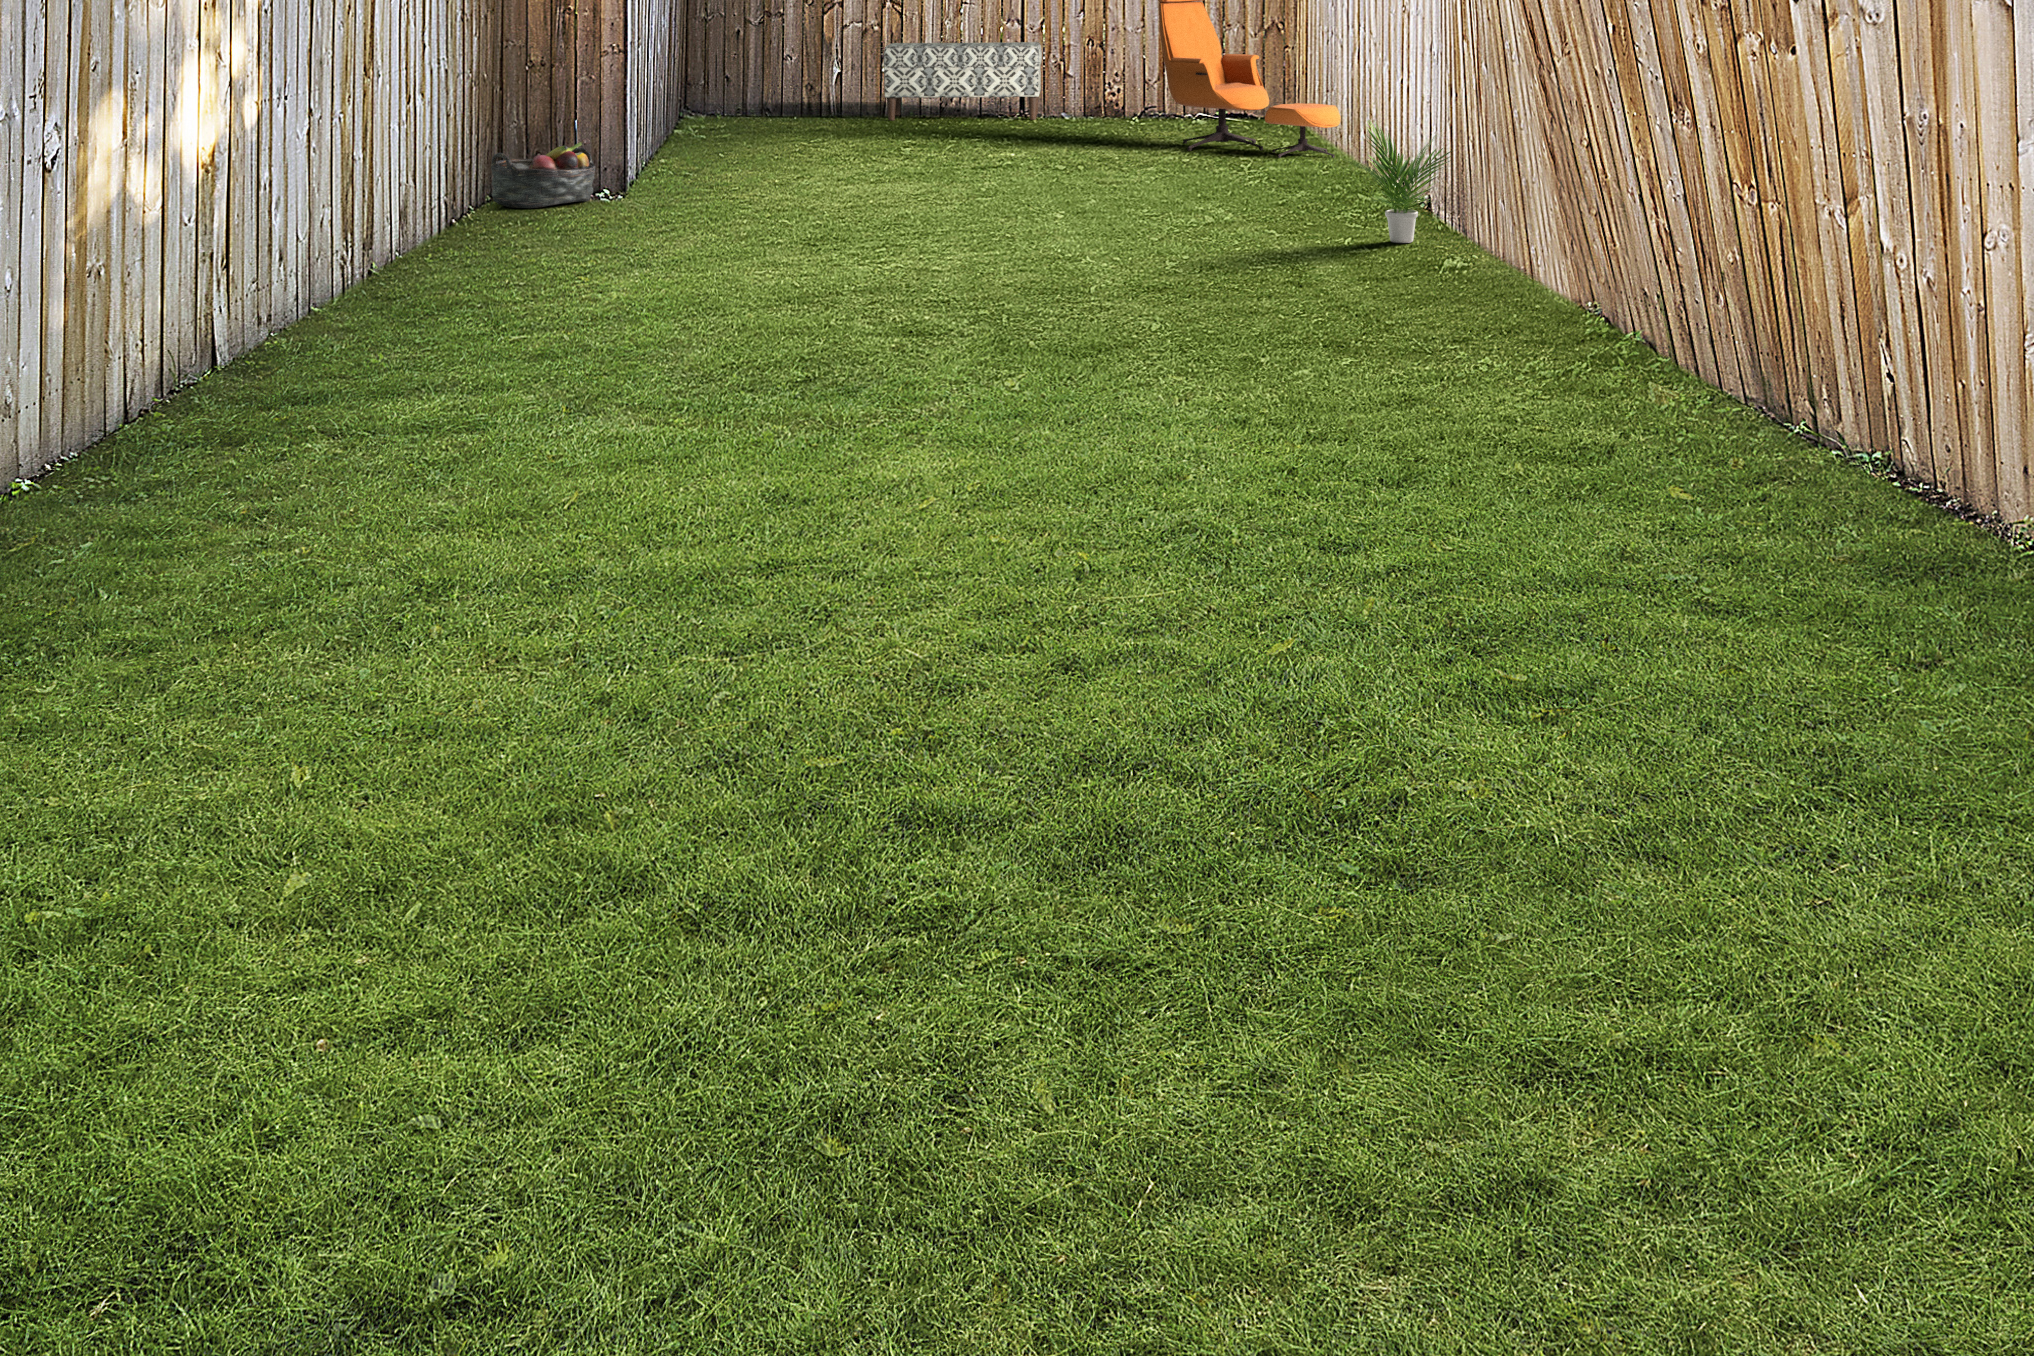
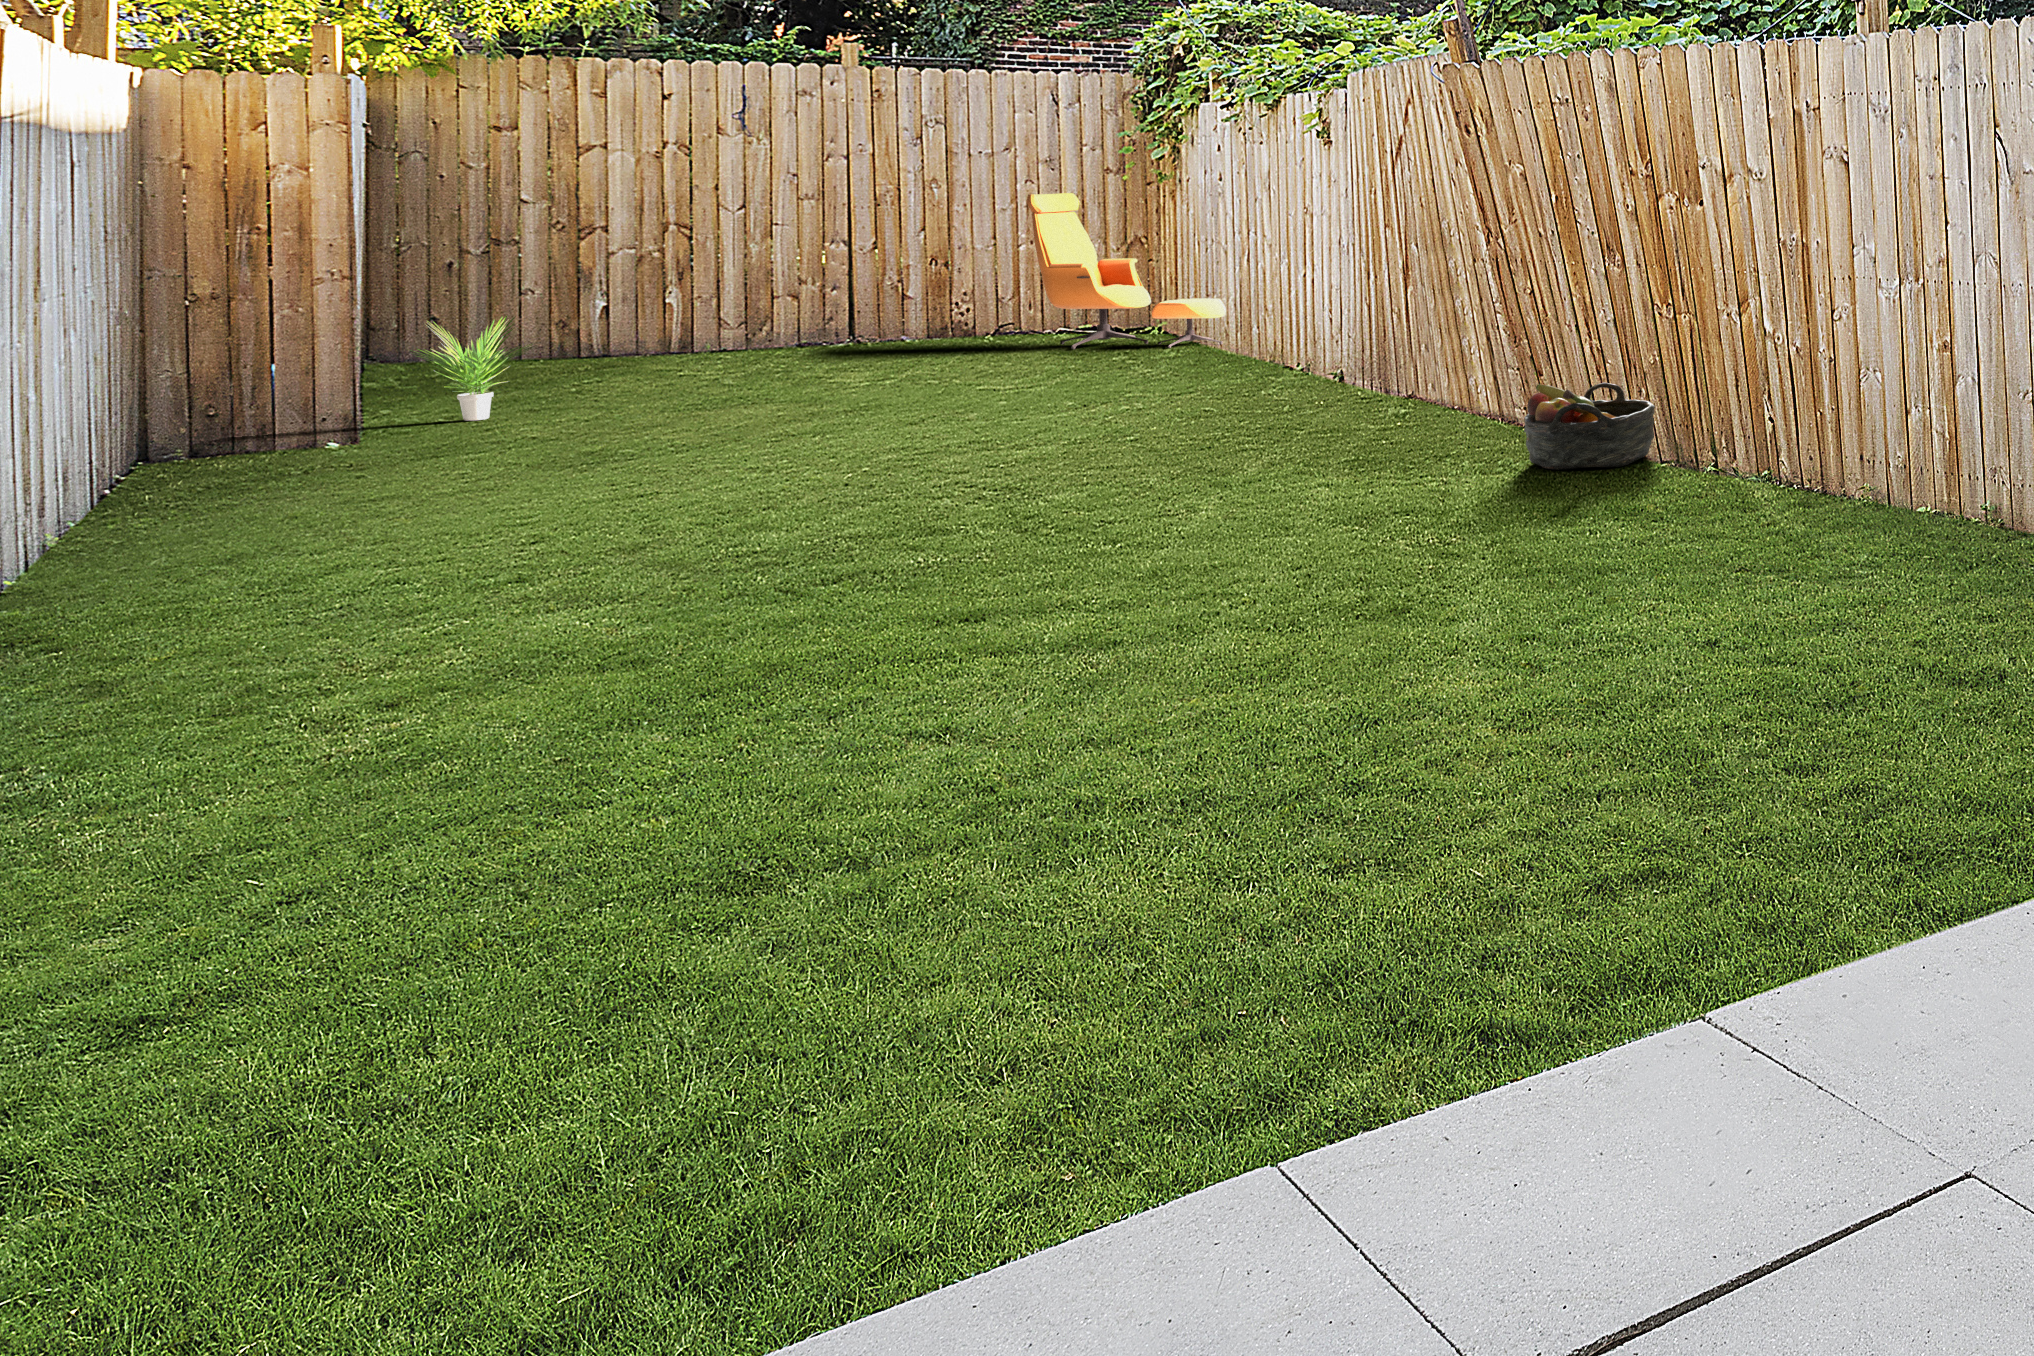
bench: present [883,42,1042,121] -> none [677,261,875,349]
potted plant: present [1352,122,1451,243] -> present [411,316,534,421]
basket: present [491,138,595,208] -> present [1524,383,1655,470]

